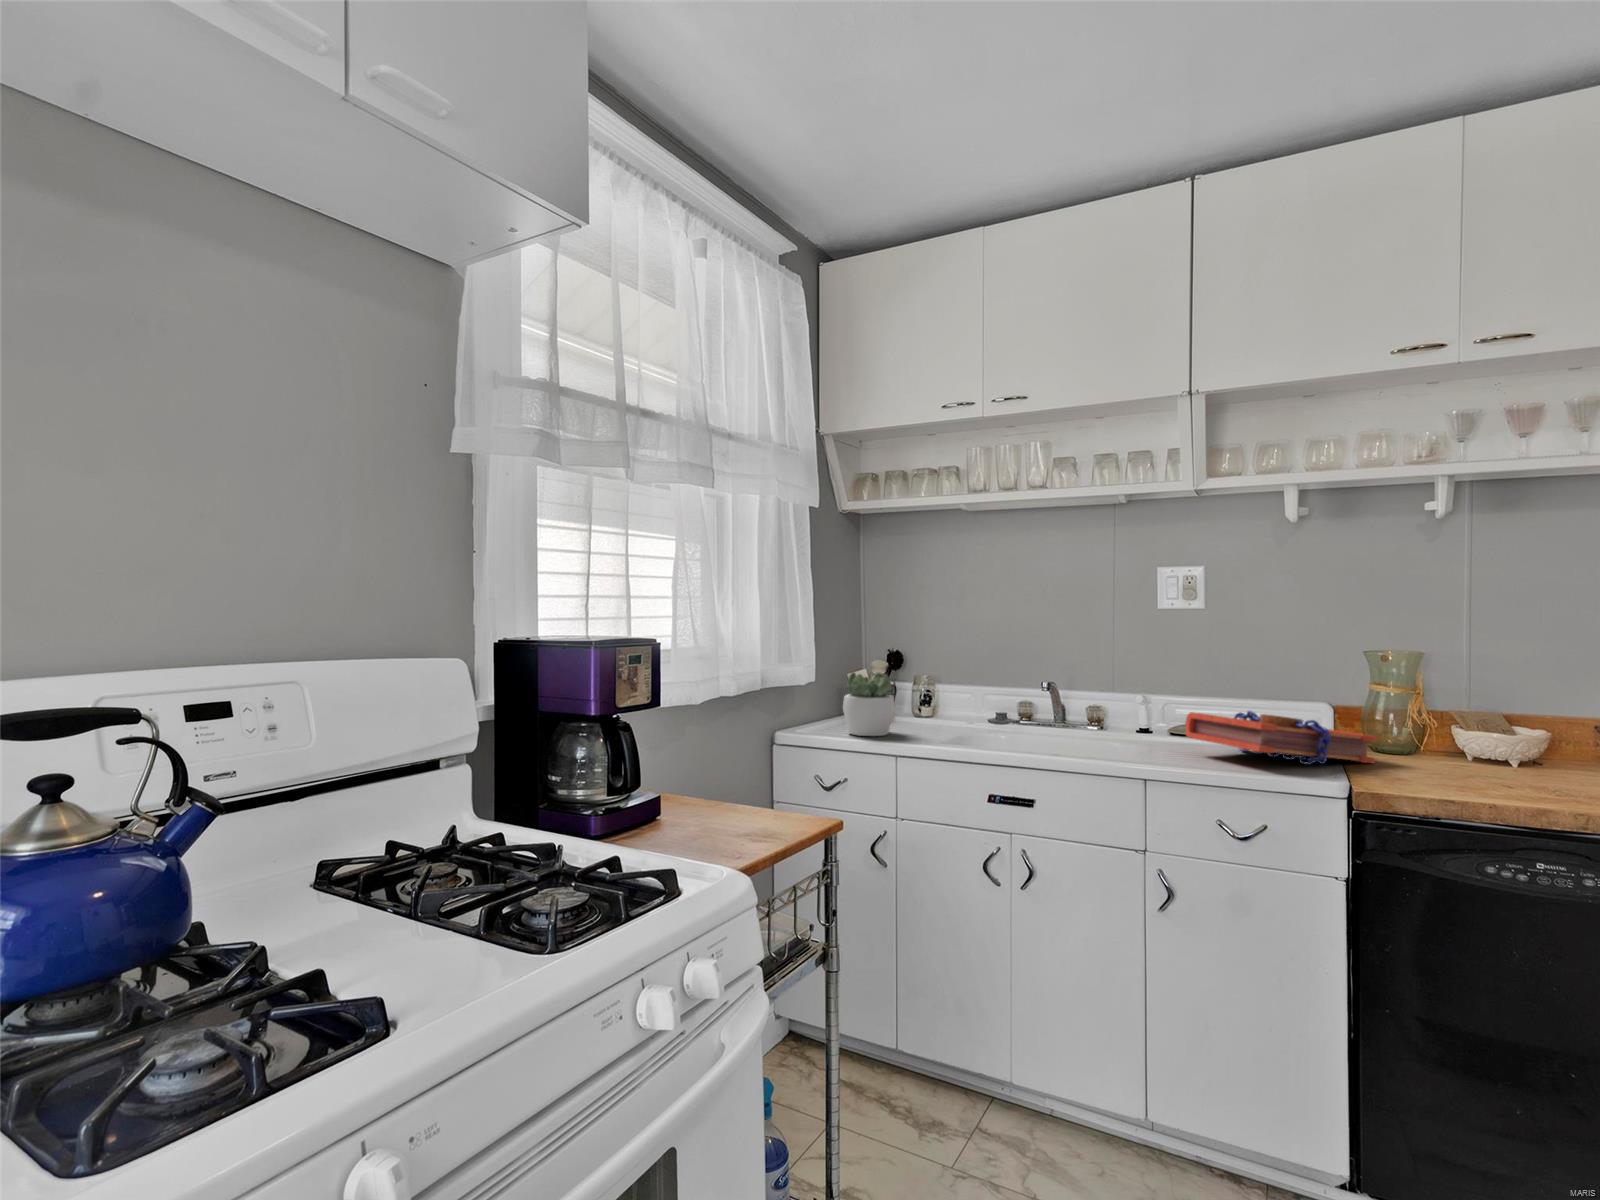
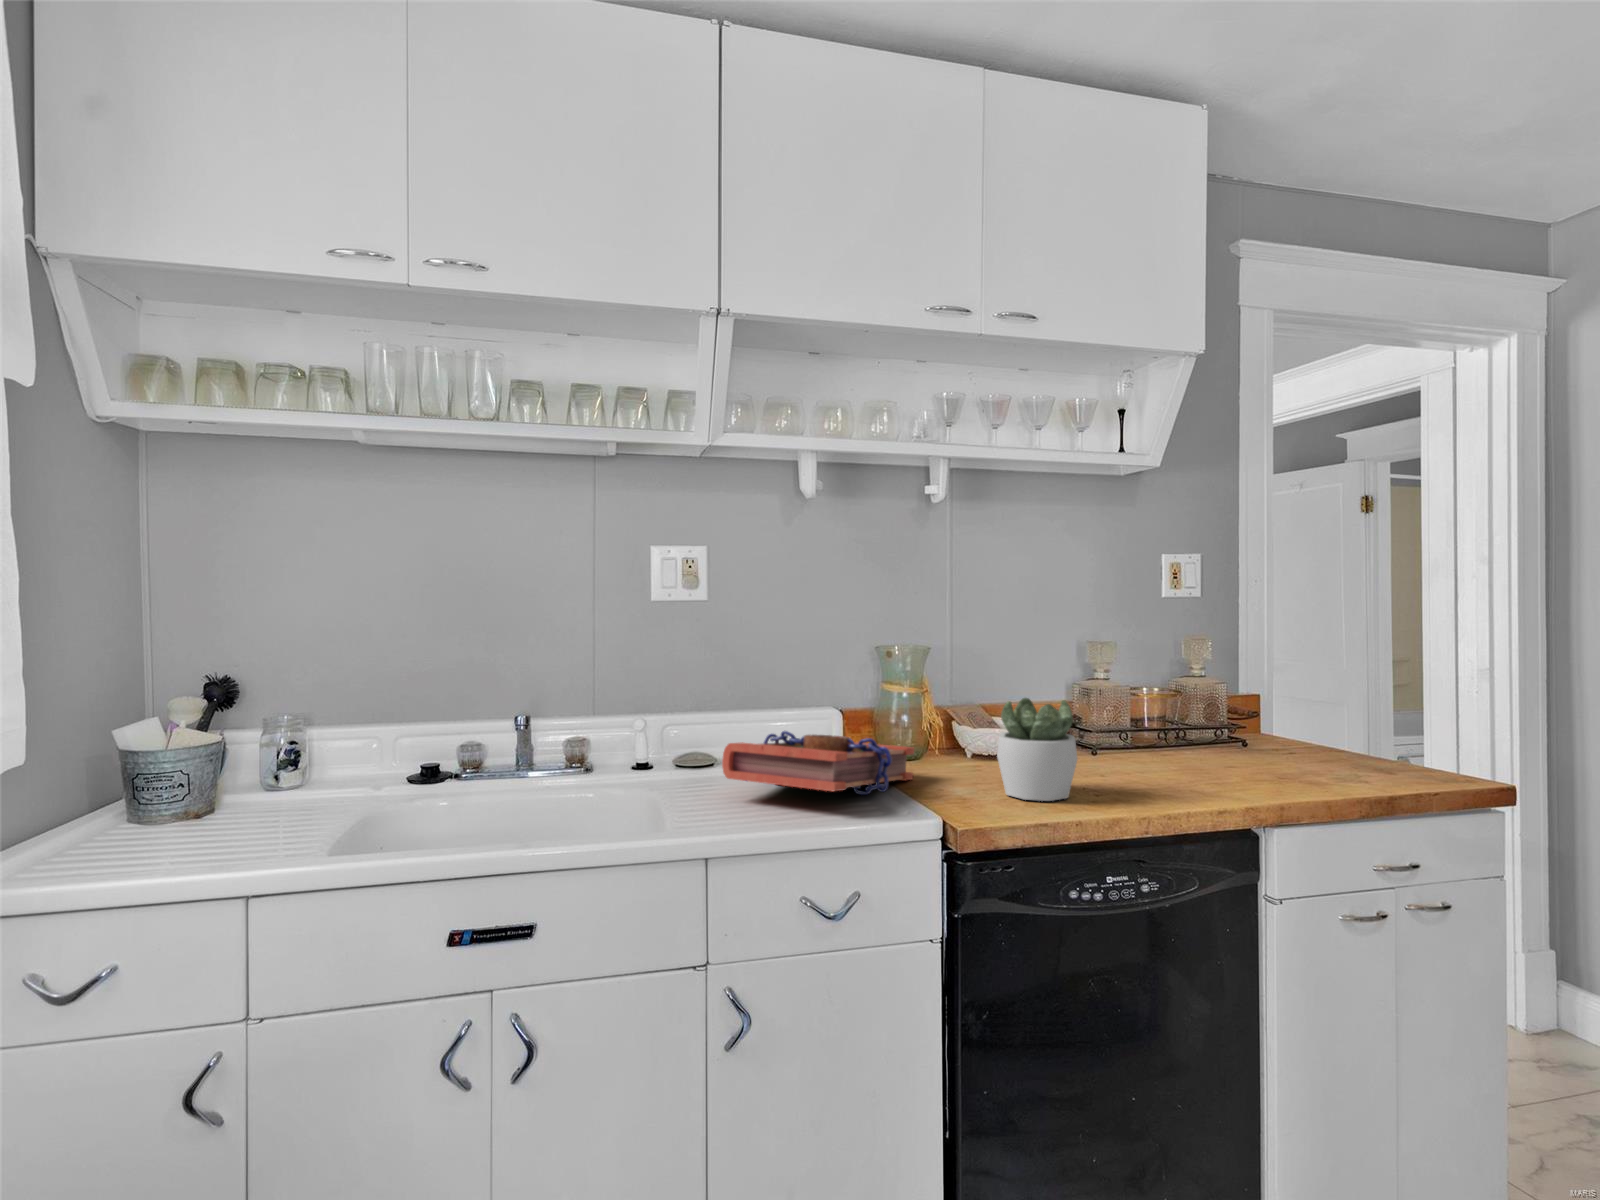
succulent plant: present [843,672,895,736] -> present [997,698,1077,801]

